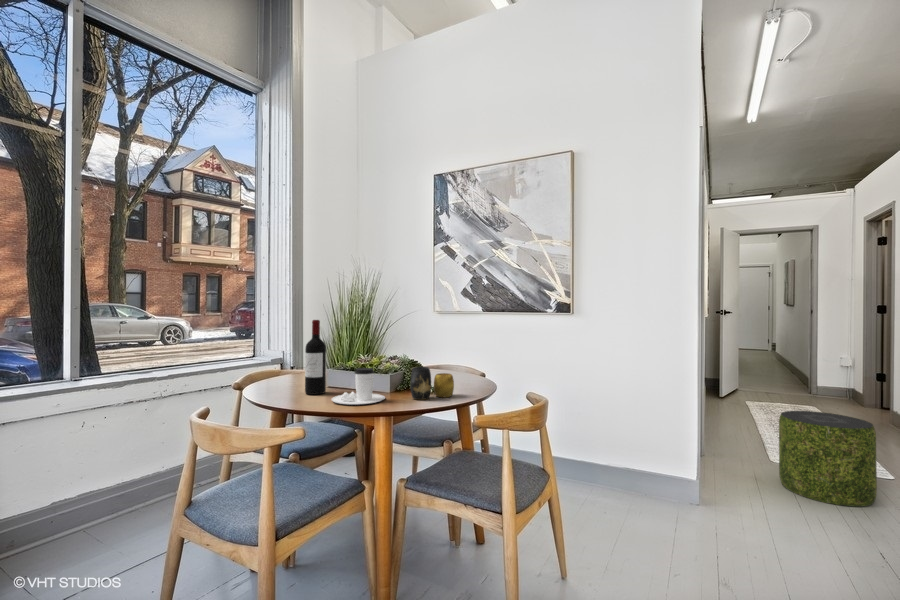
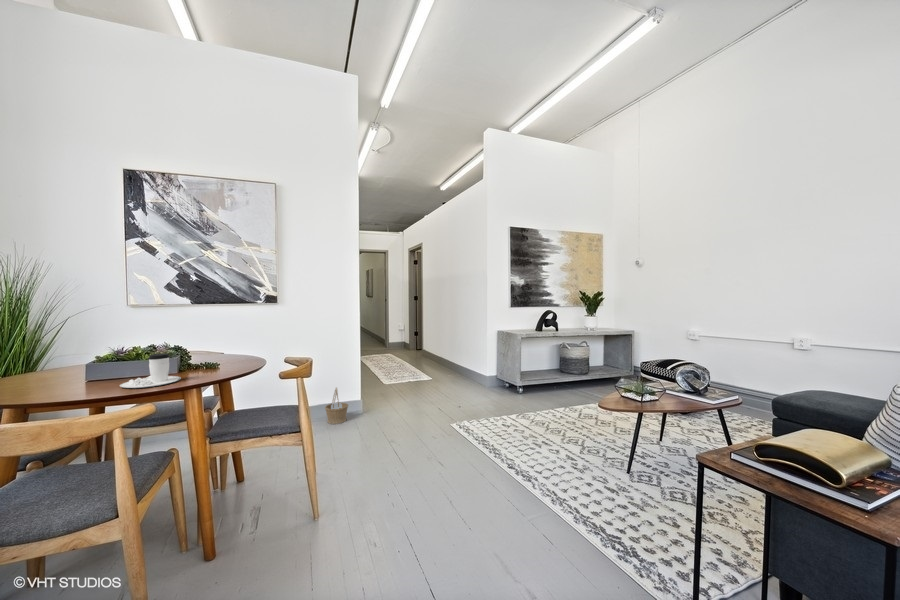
wine bottle: present [305,320,326,395] -> none [62,315,92,391]
vase: present [411,367,454,400] -> none [202,347,237,374]
pouf: present [779,411,877,507] -> none [392,351,430,395]
basket: none [630,450,669,510] -> present [325,388,348,424]

